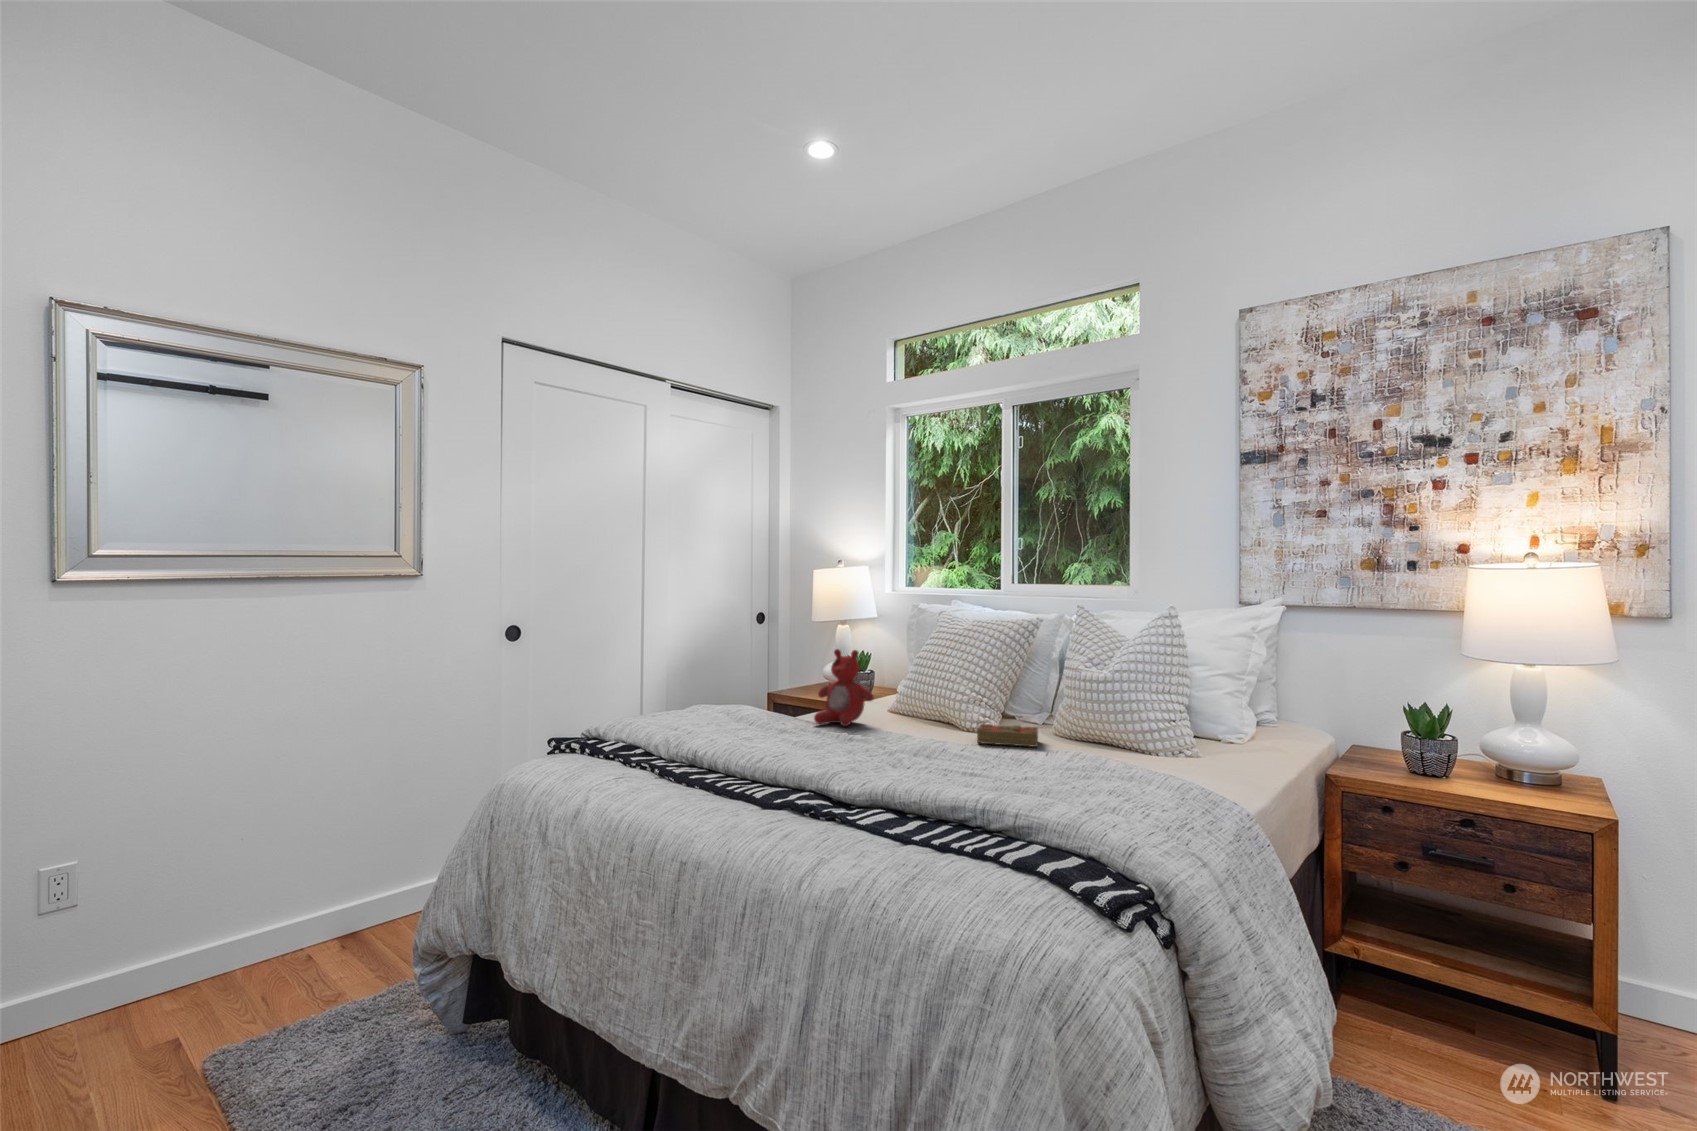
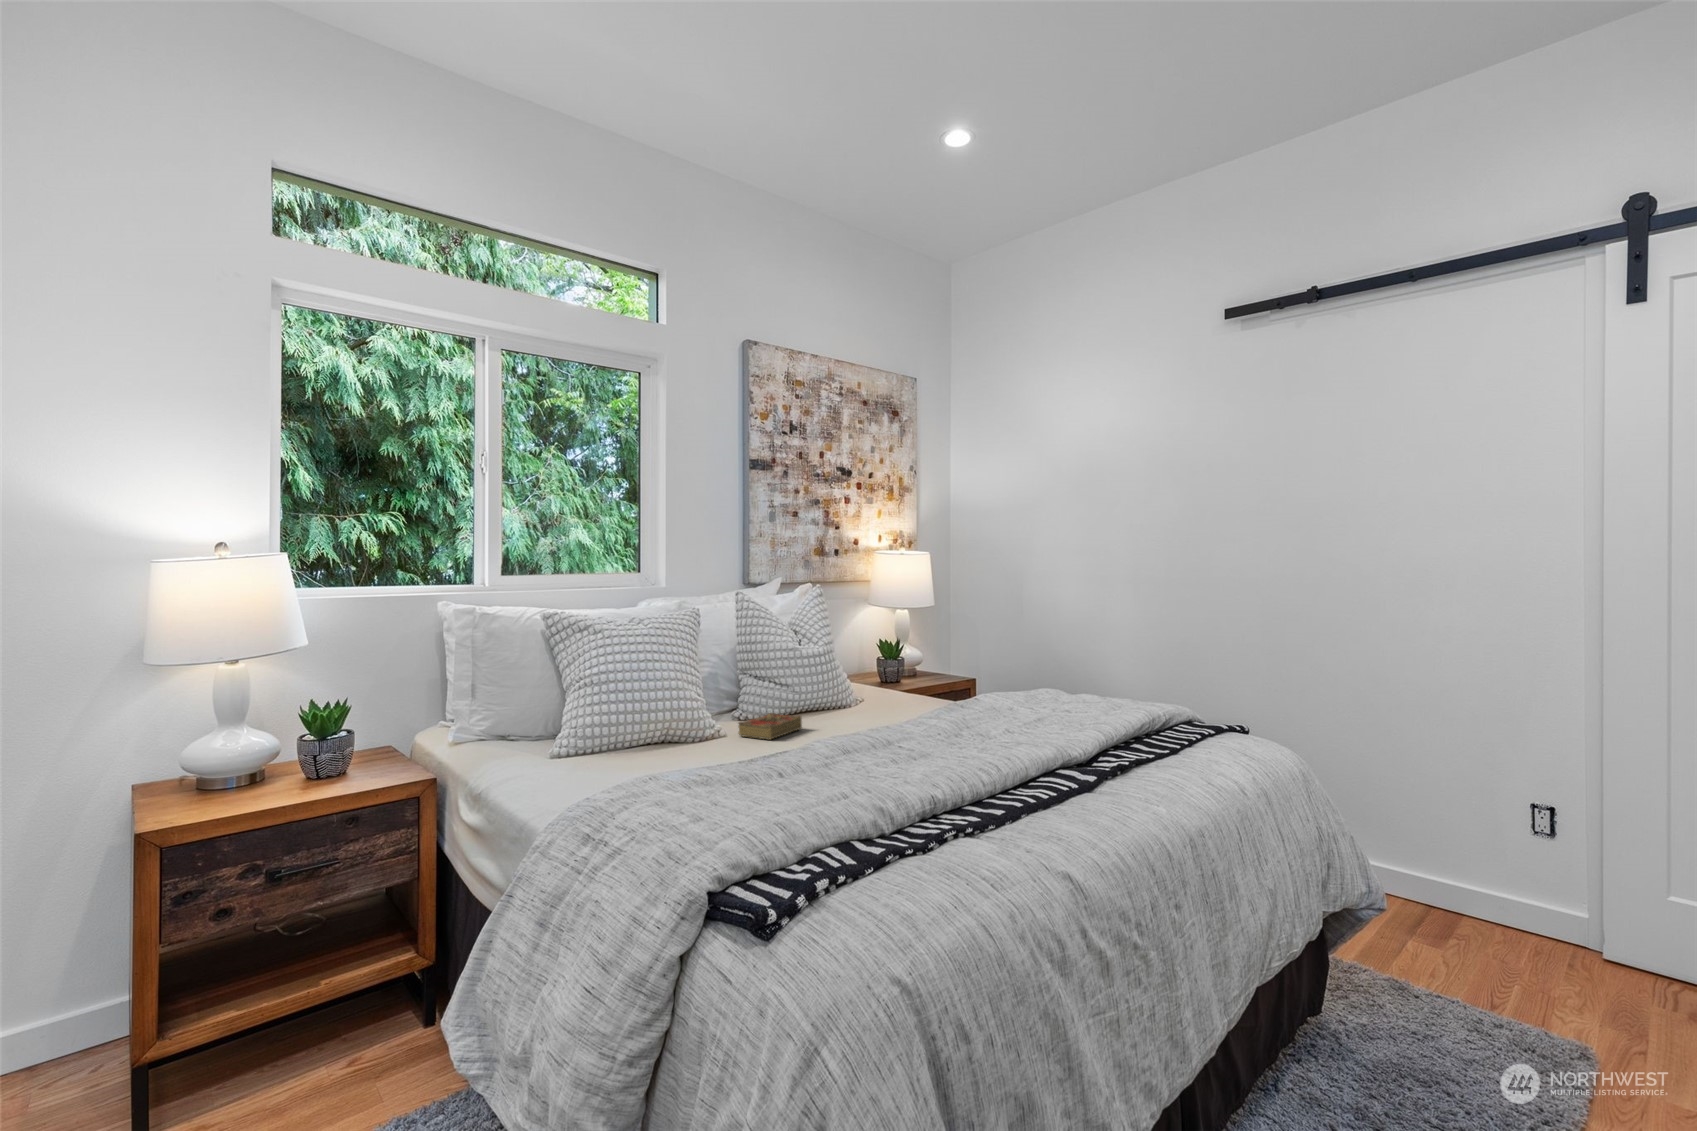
stuffed bear: present [814,649,873,726] -> none [546,669,630,775]

